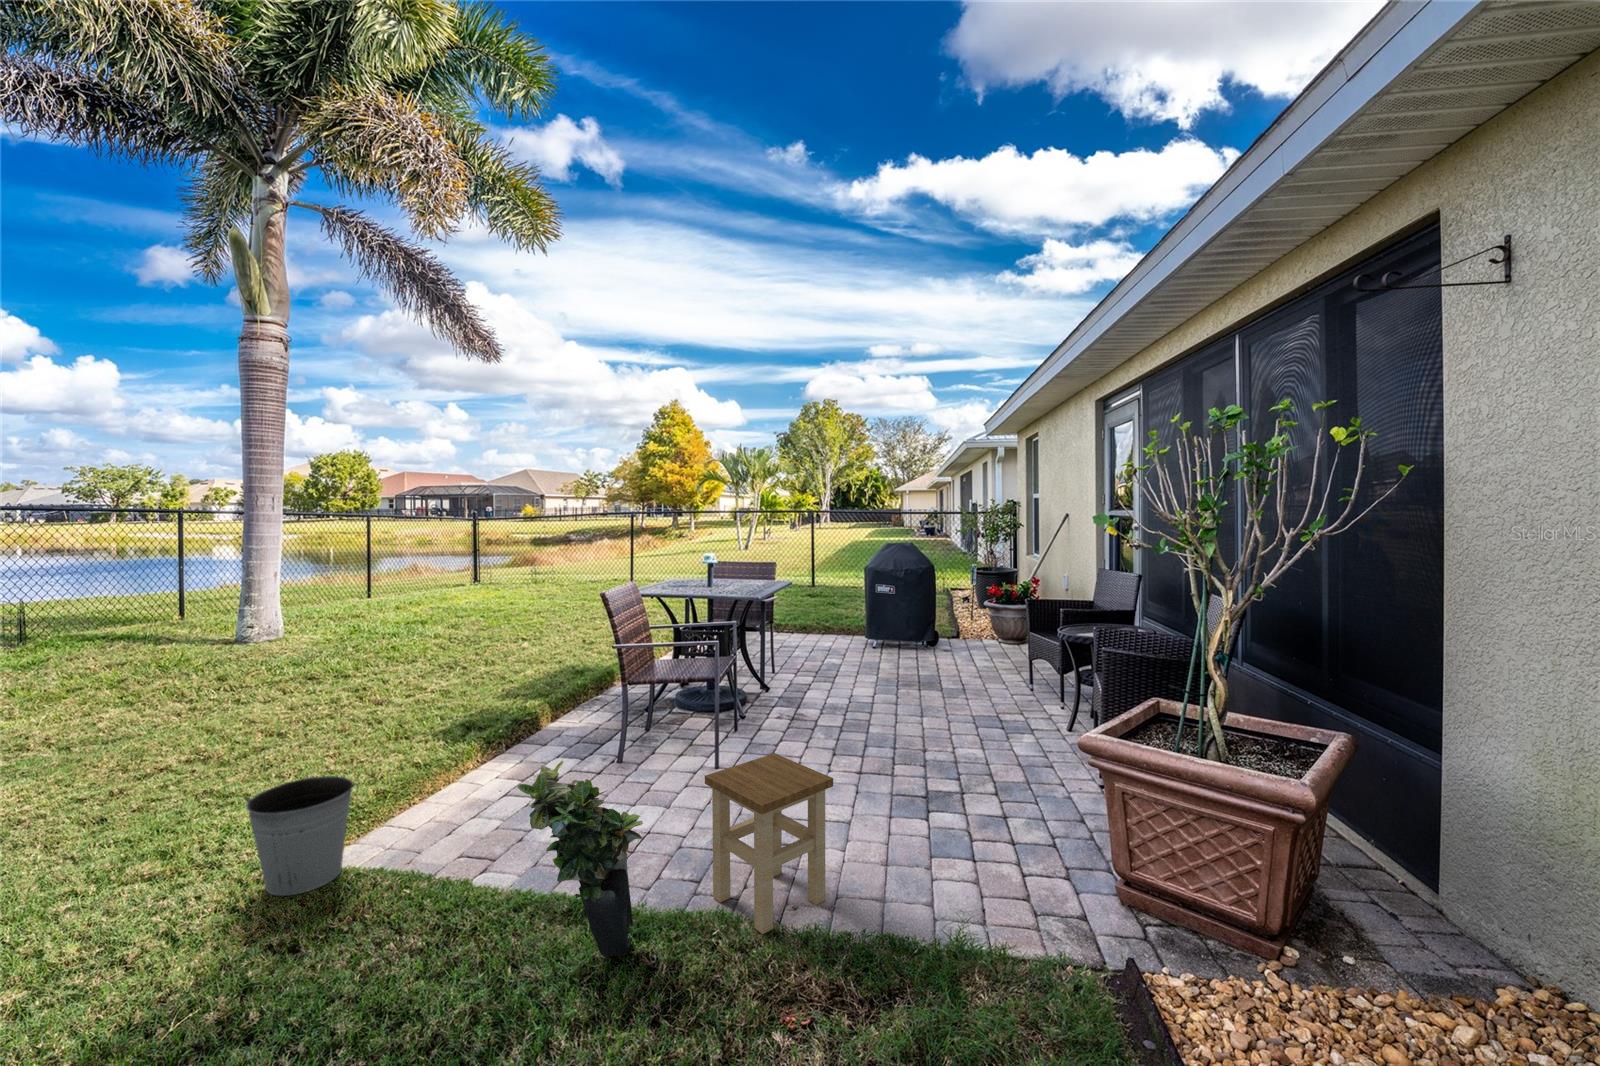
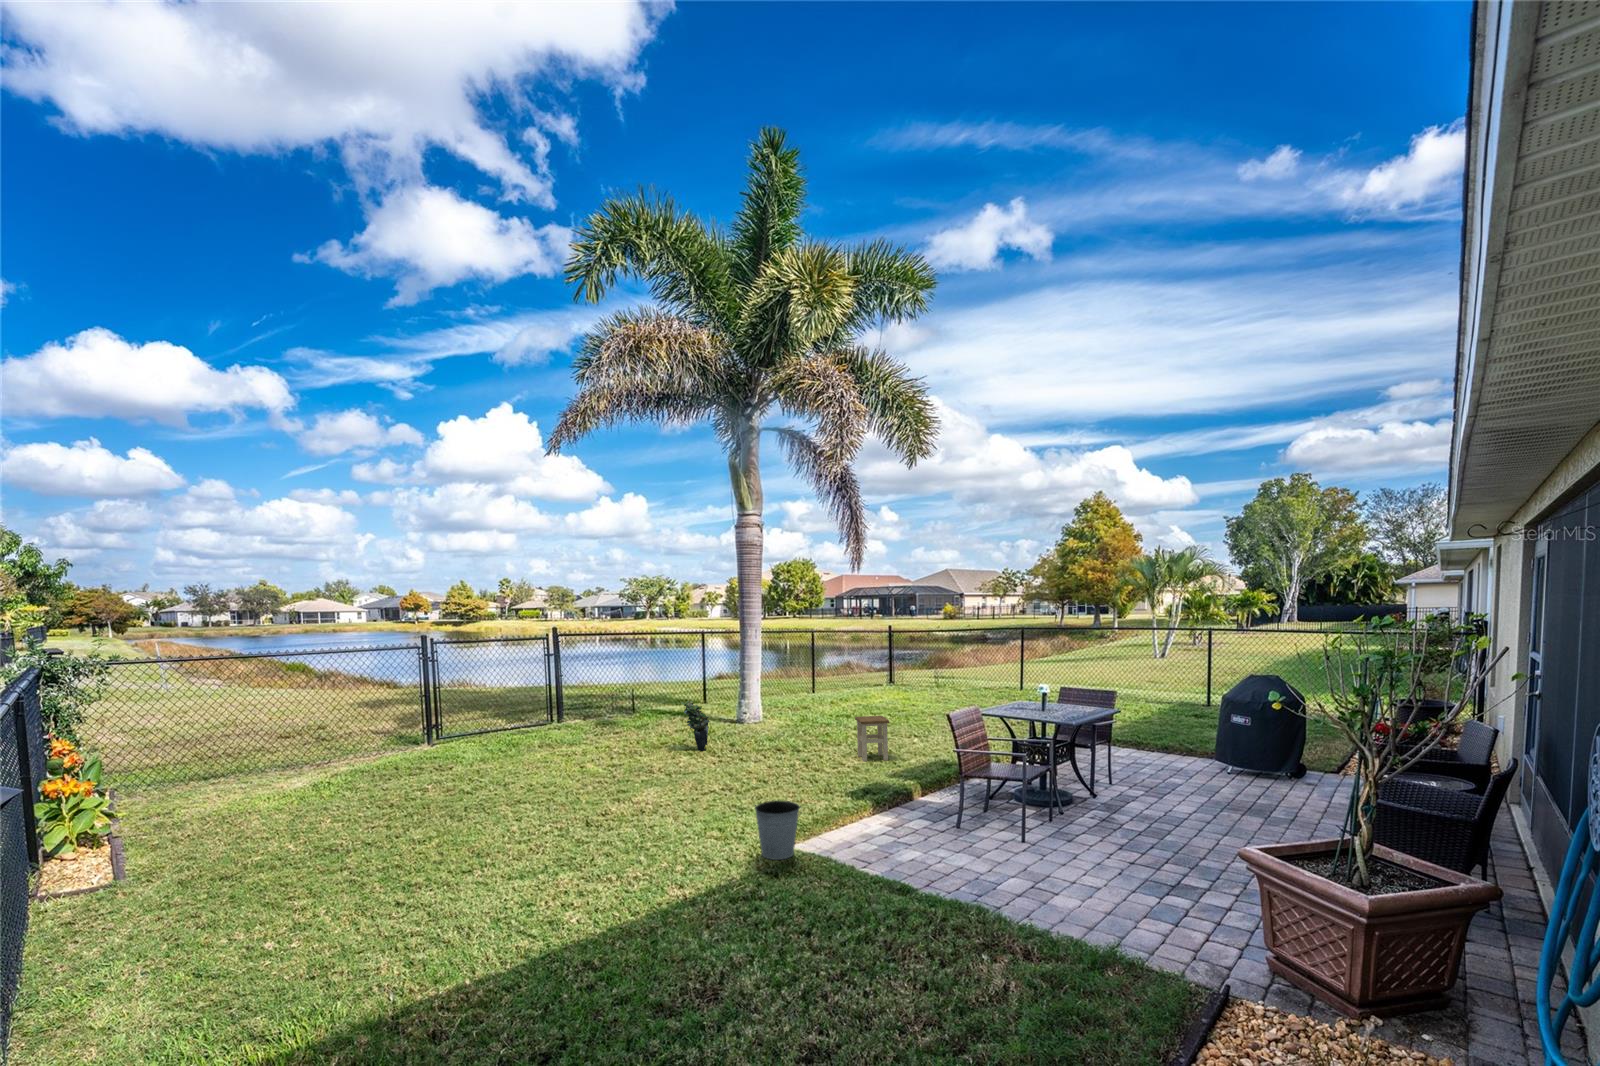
stool: present [705,753,833,934] -> present [855,716,889,762]
potted plant: present [517,761,643,956] -> present [682,701,710,751]

